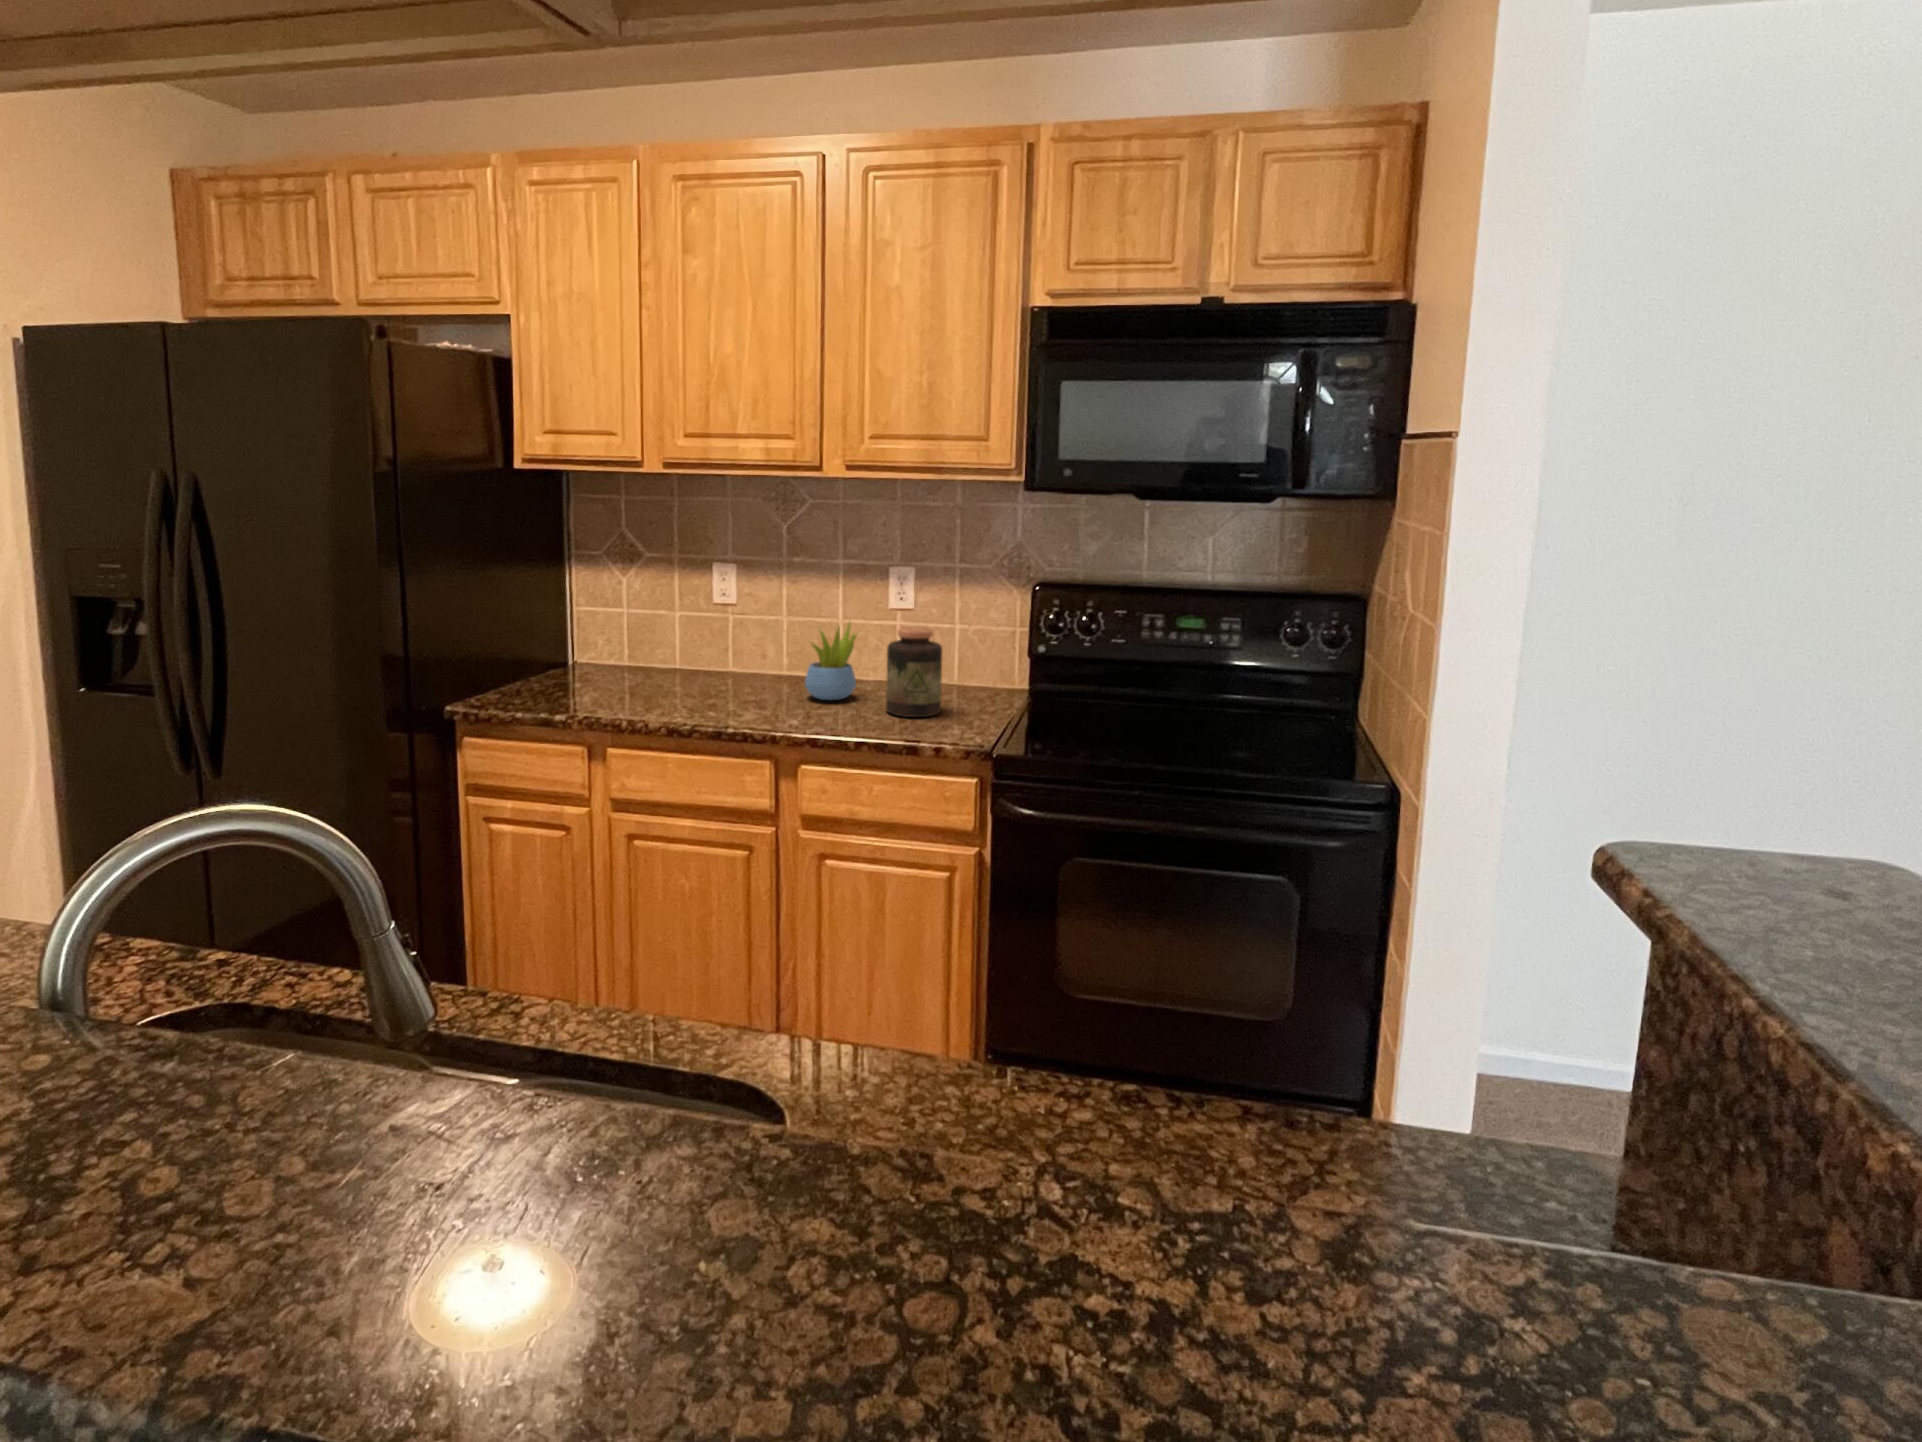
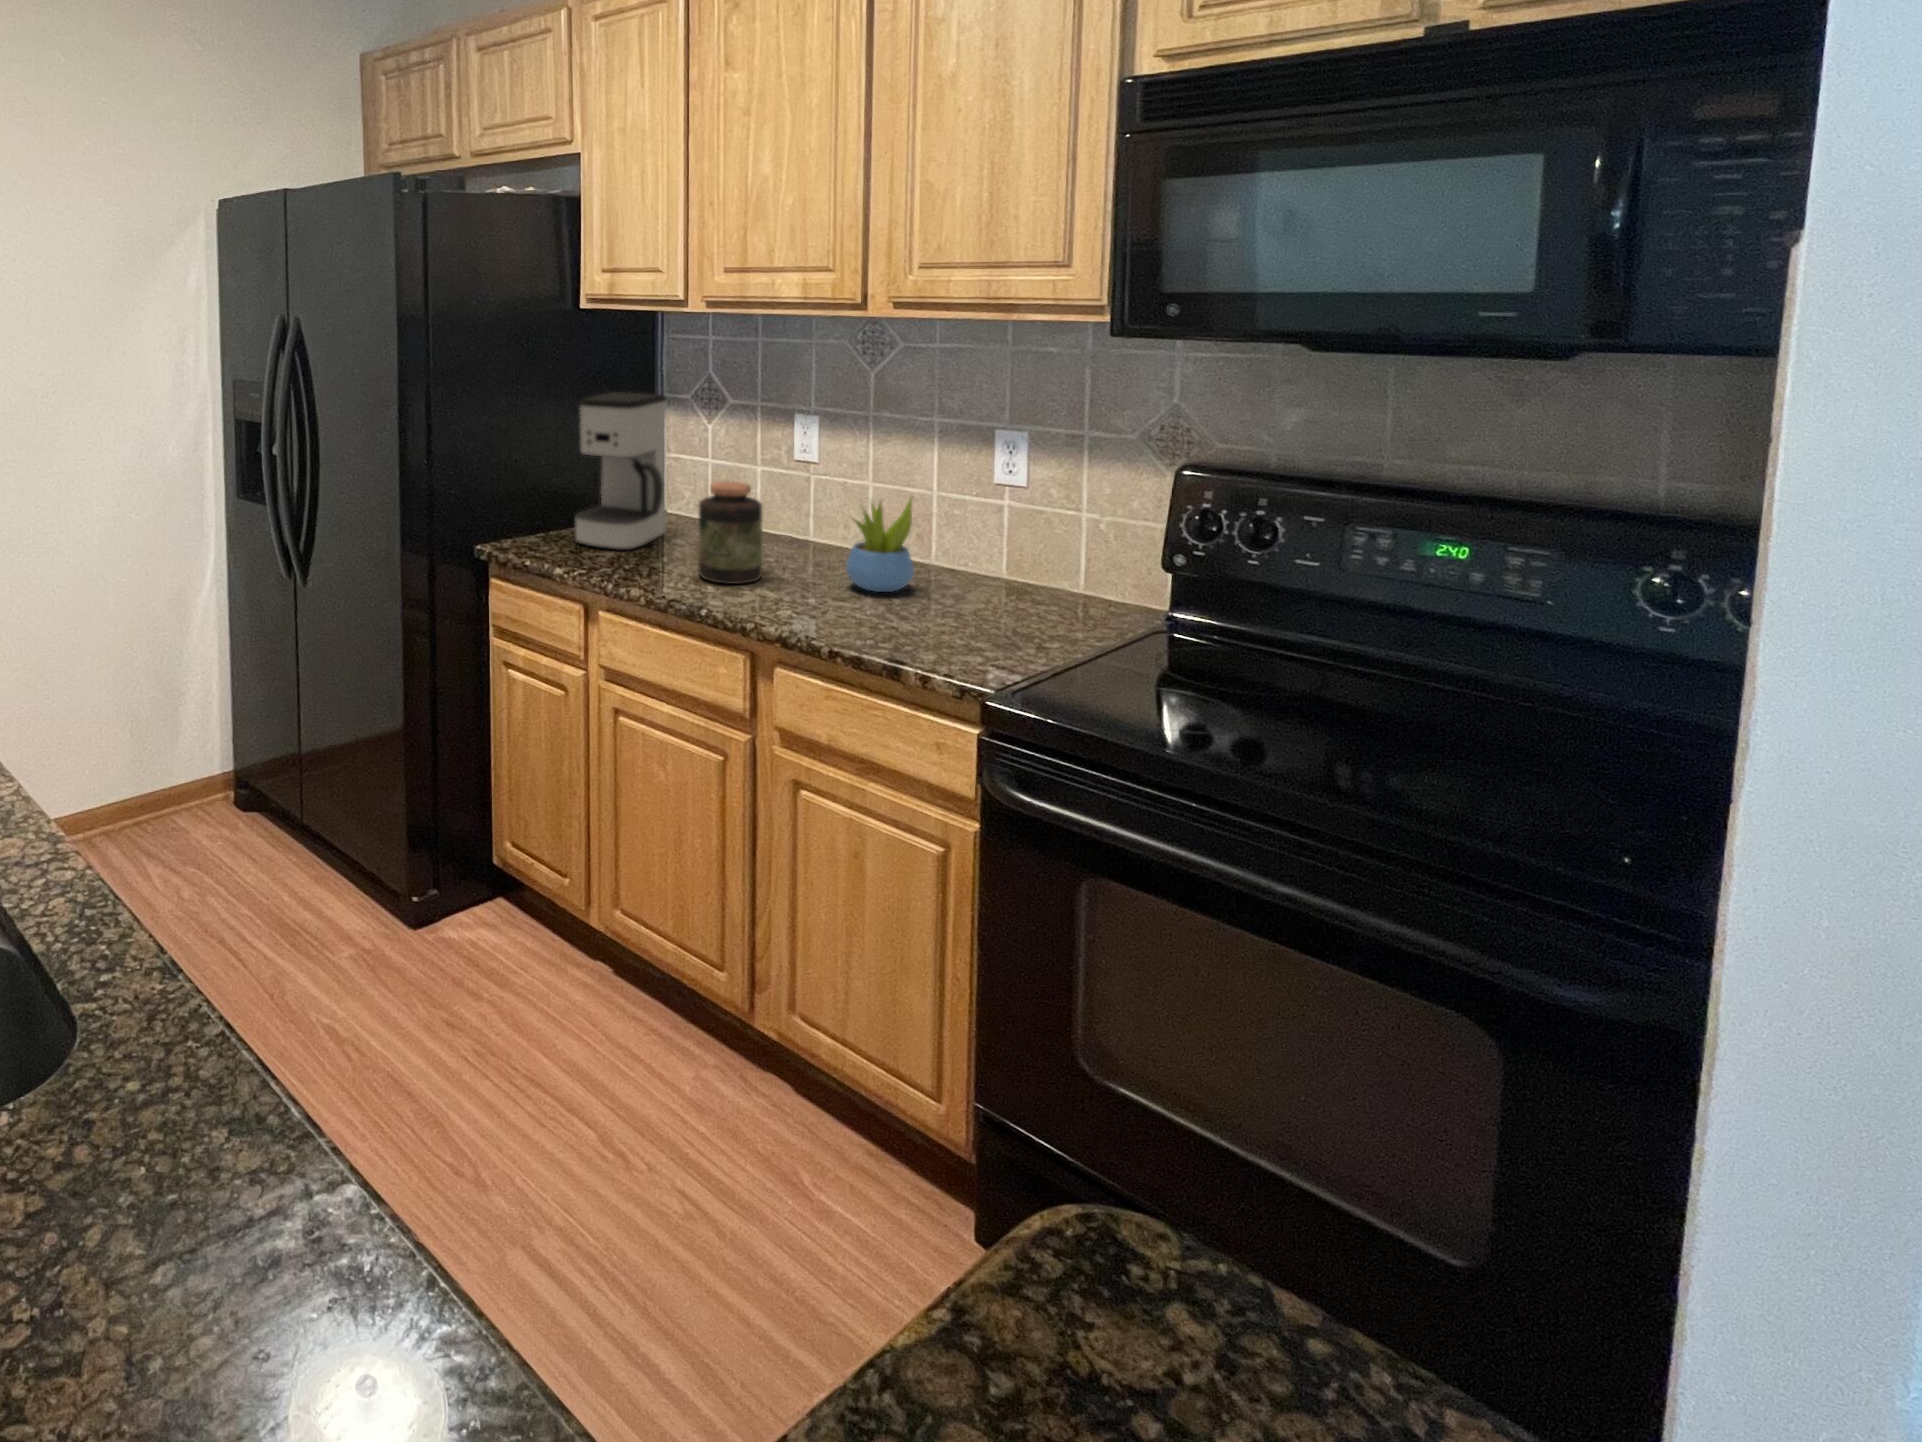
coffee maker: none [536,551,618,699] -> present [575,392,667,550]
jar: present [886,627,942,717] -> present [698,482,762,584]

